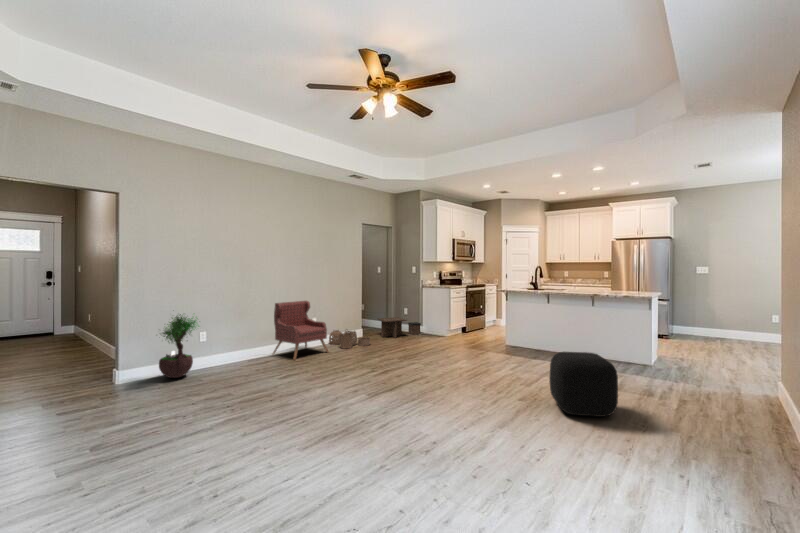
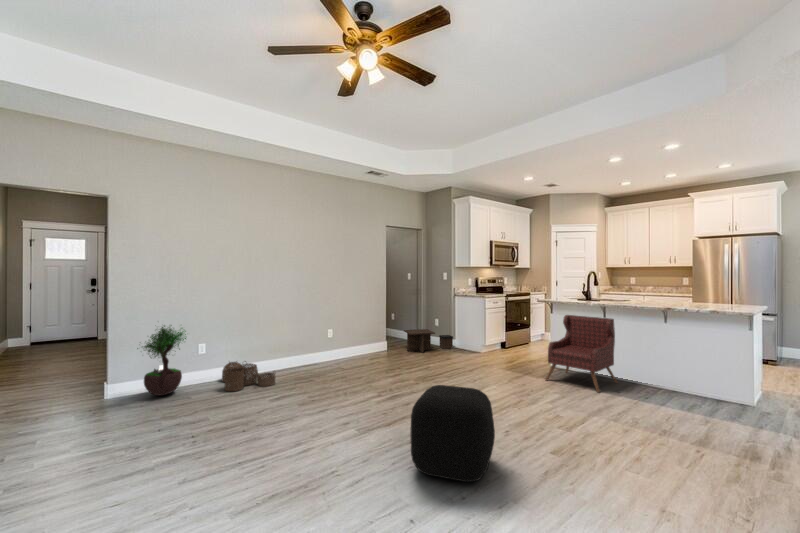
armchair: present [273,301,328,360] -> present [545,315,617,392]
woven basket: present [329,330,370,348] -> present [222,361,276,391]
ottoman: present [549,352,618,417] -> present [410,385,495,482]

